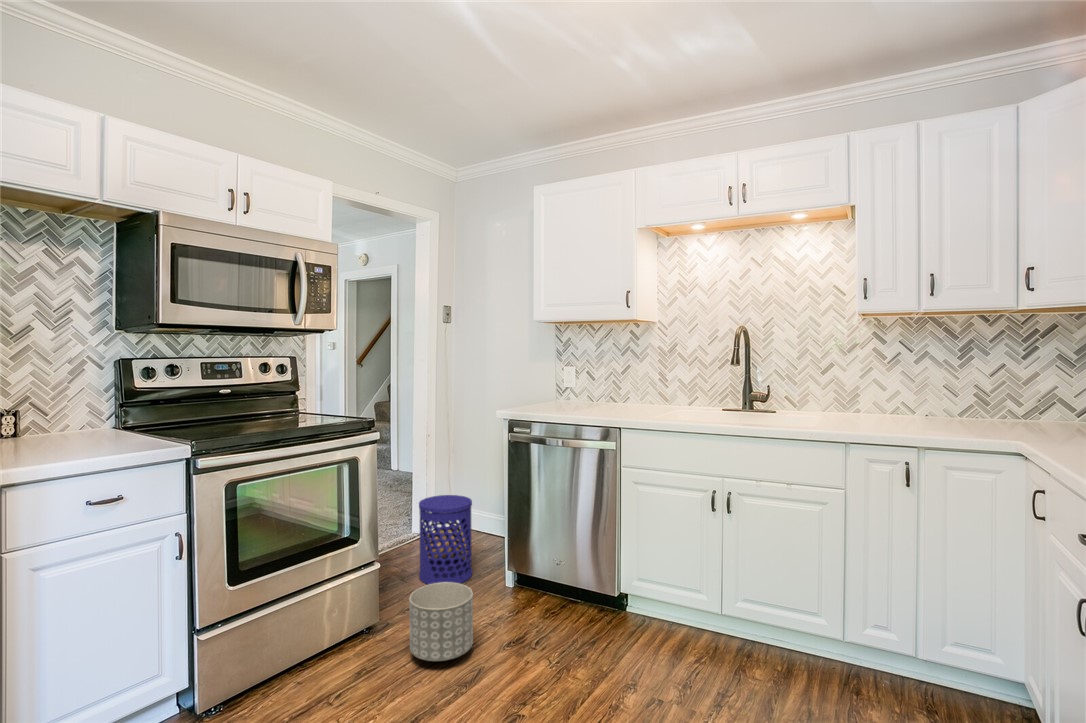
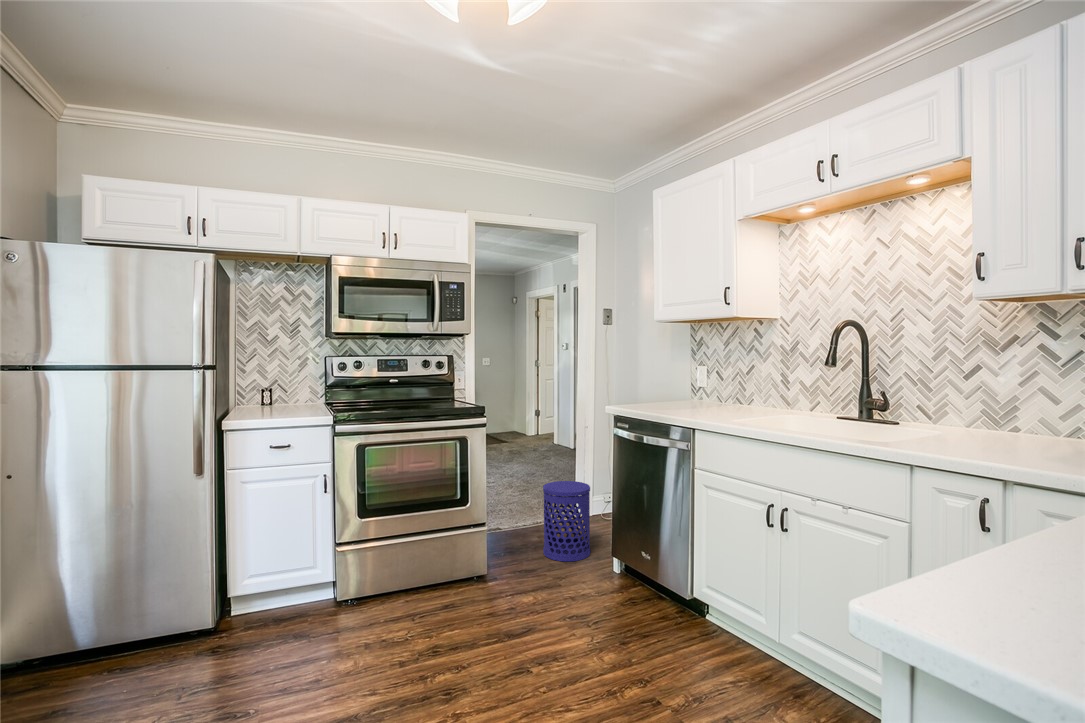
planter: present [409,582,473,661] -> none [485,551,538,616]

